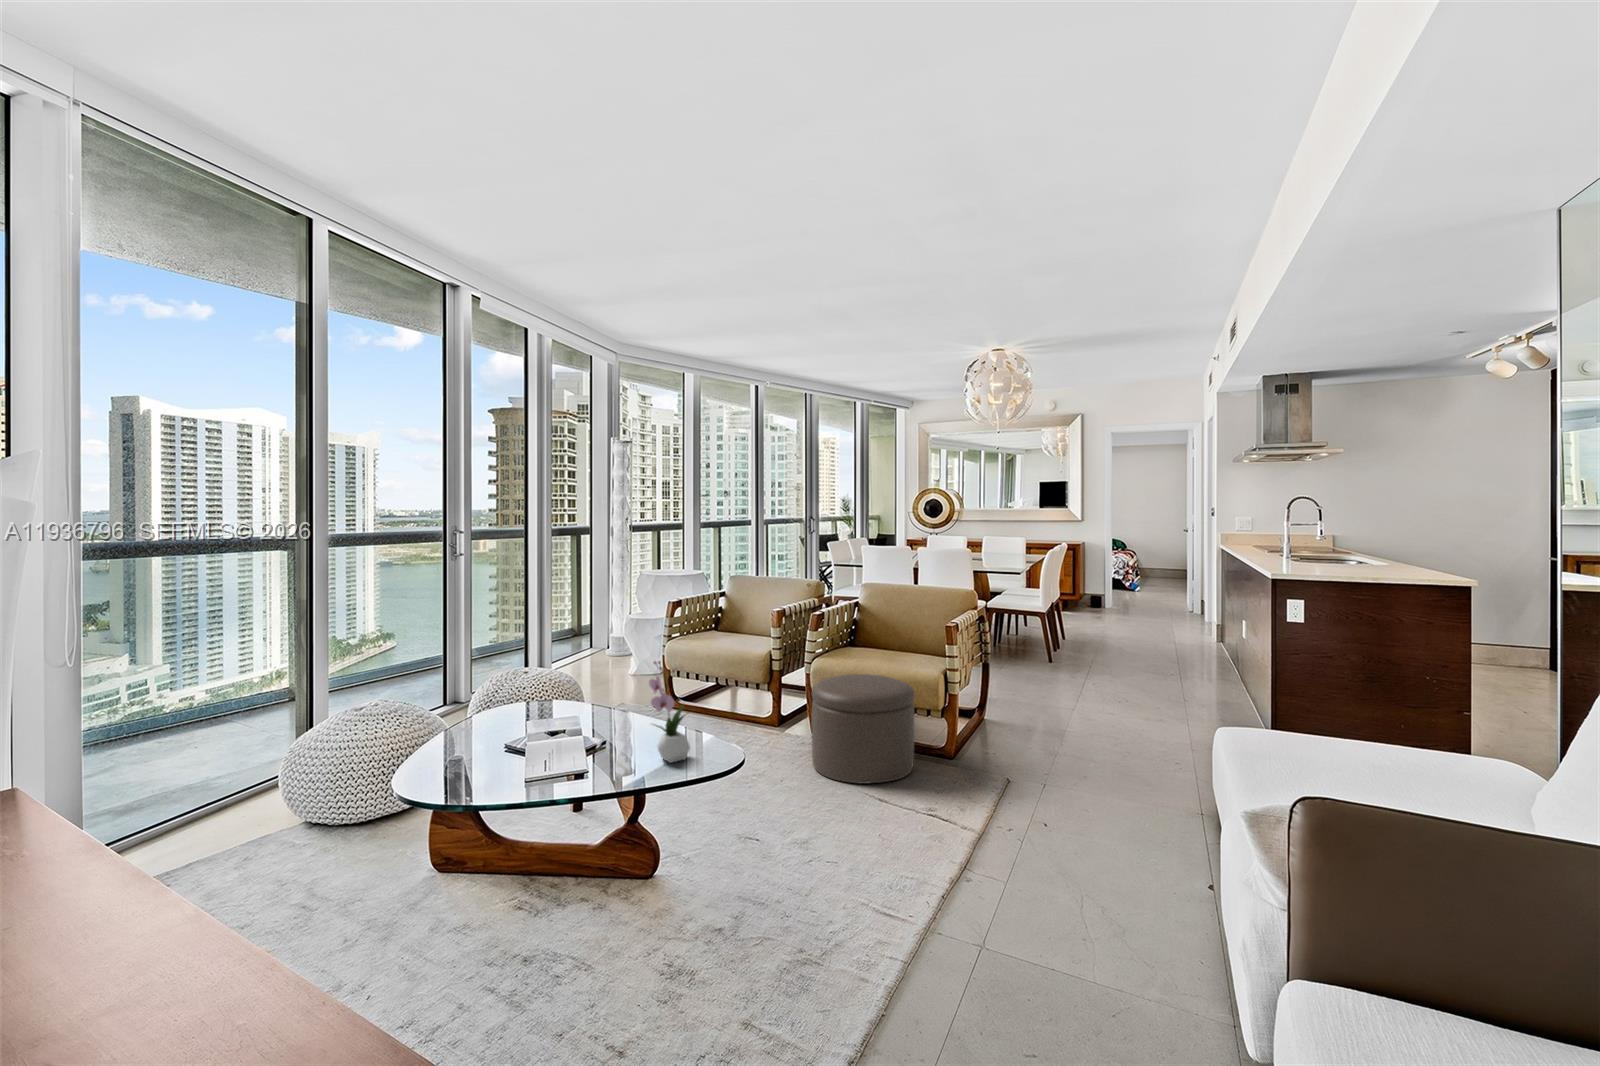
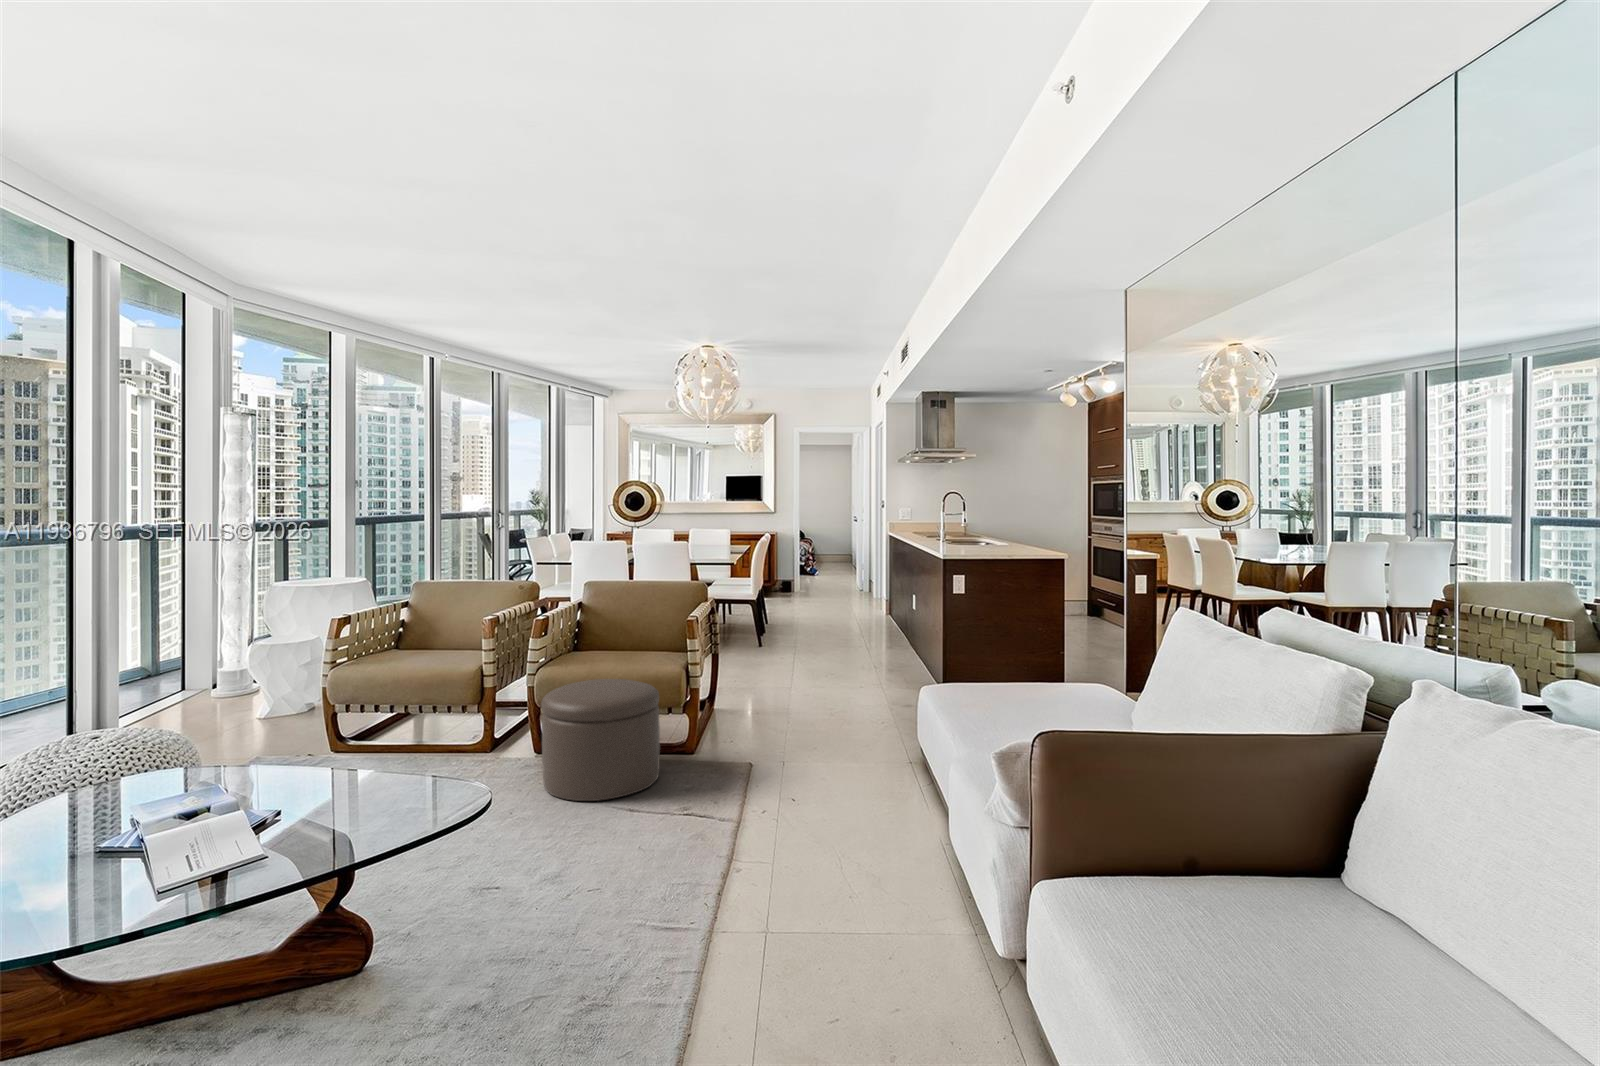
flower arrangement: present [649,661,690,763] -> none [350,684,418,813]

